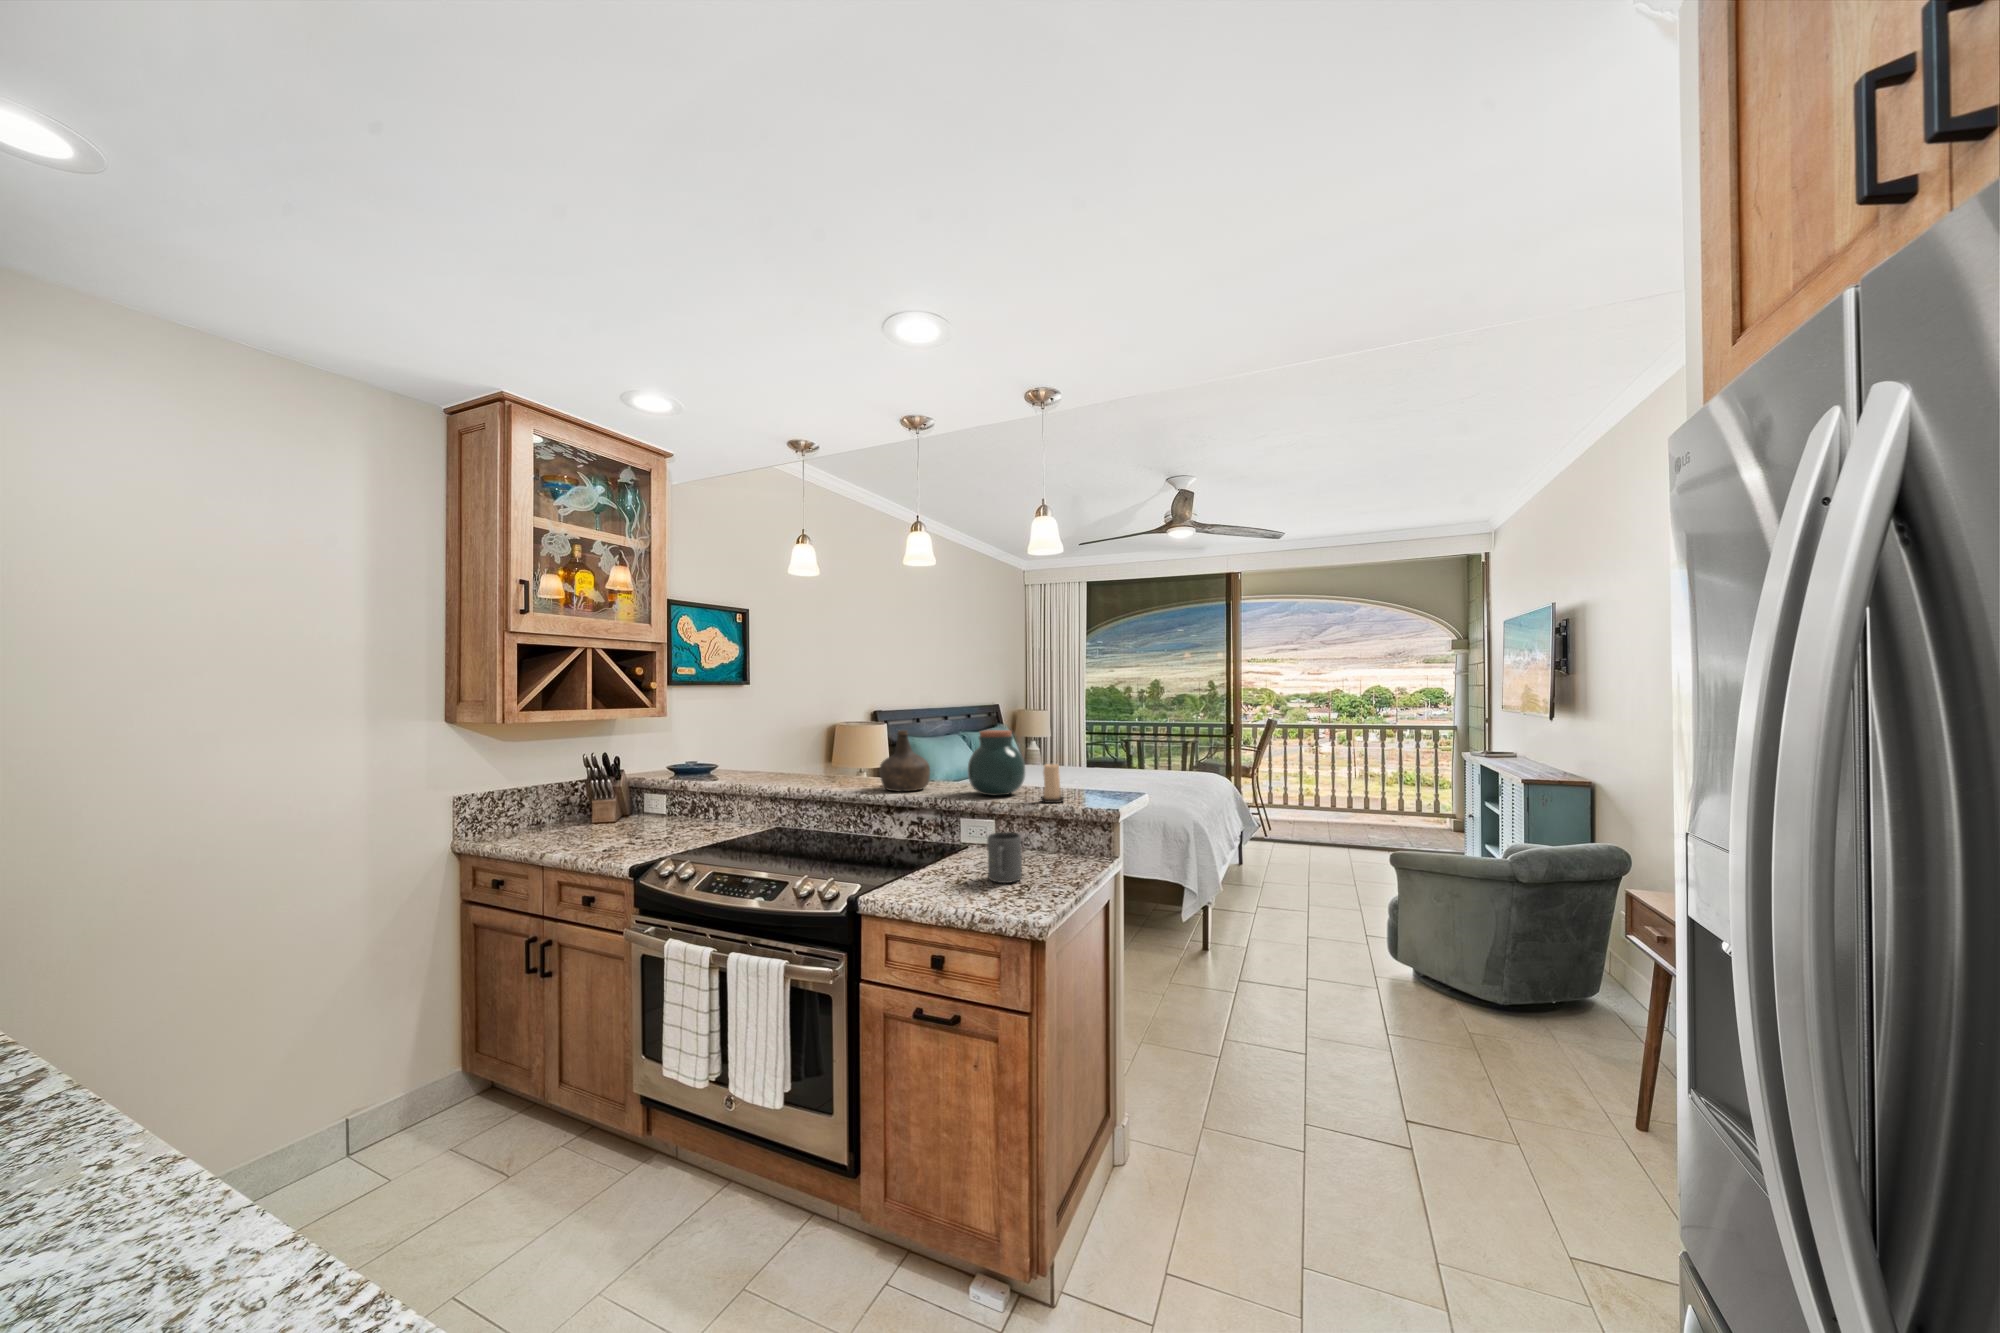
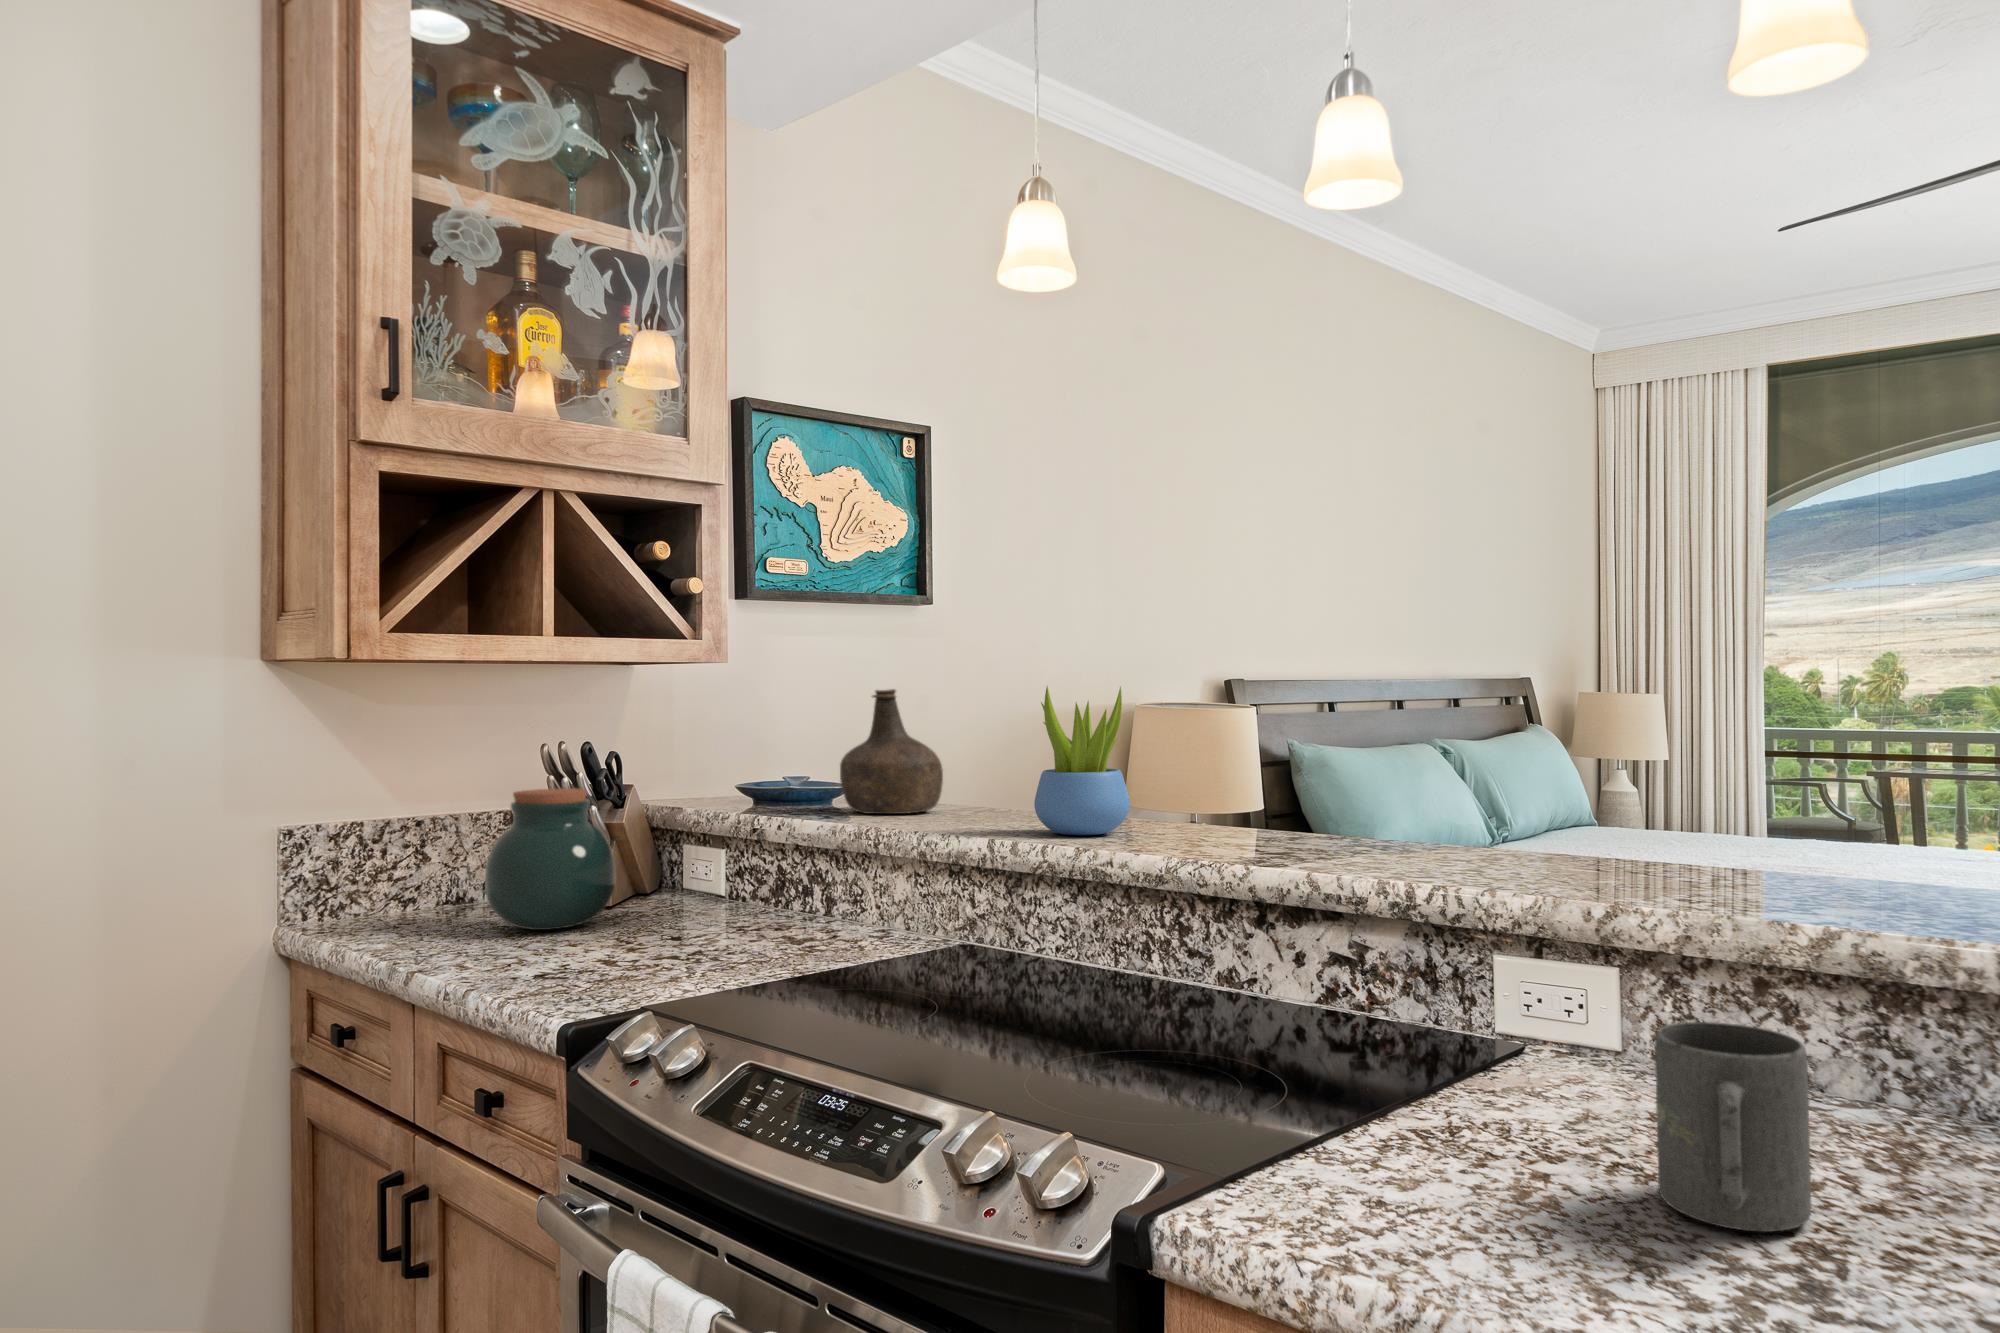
succulent plant: none [807,728,844,784] -> present [1034,686,1130,835]
bottle: present [880,730,930,792] -> present [840,689,943,814]
jar: present [968,730,1025,796] -> present [485,788,616,930]
candle: present [1041,763,1064,803] -> none [1808,769,1911,923]

